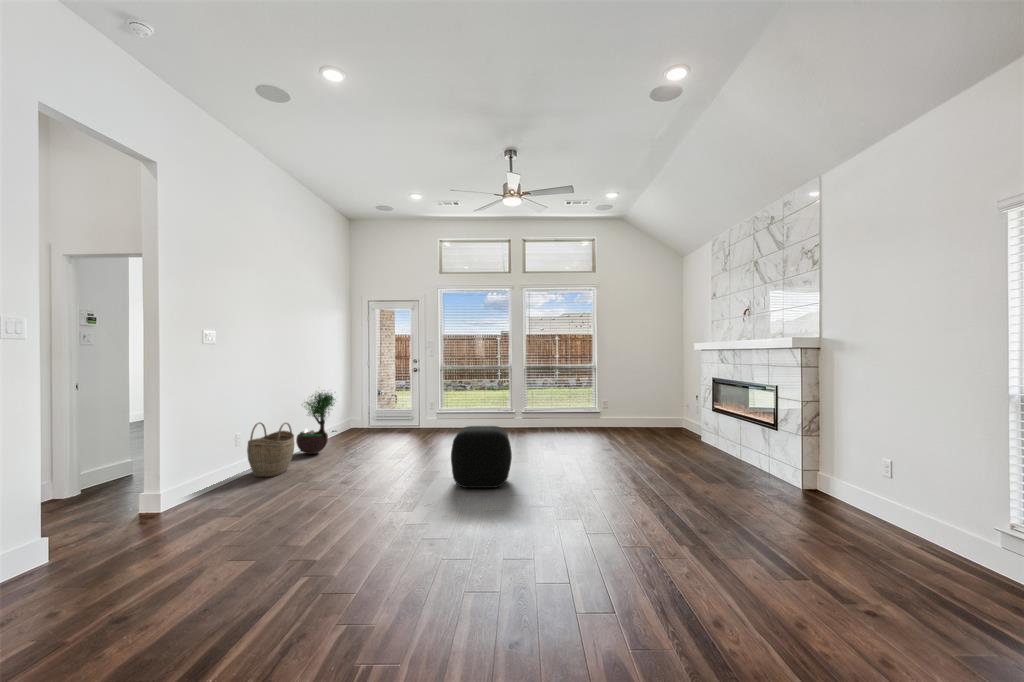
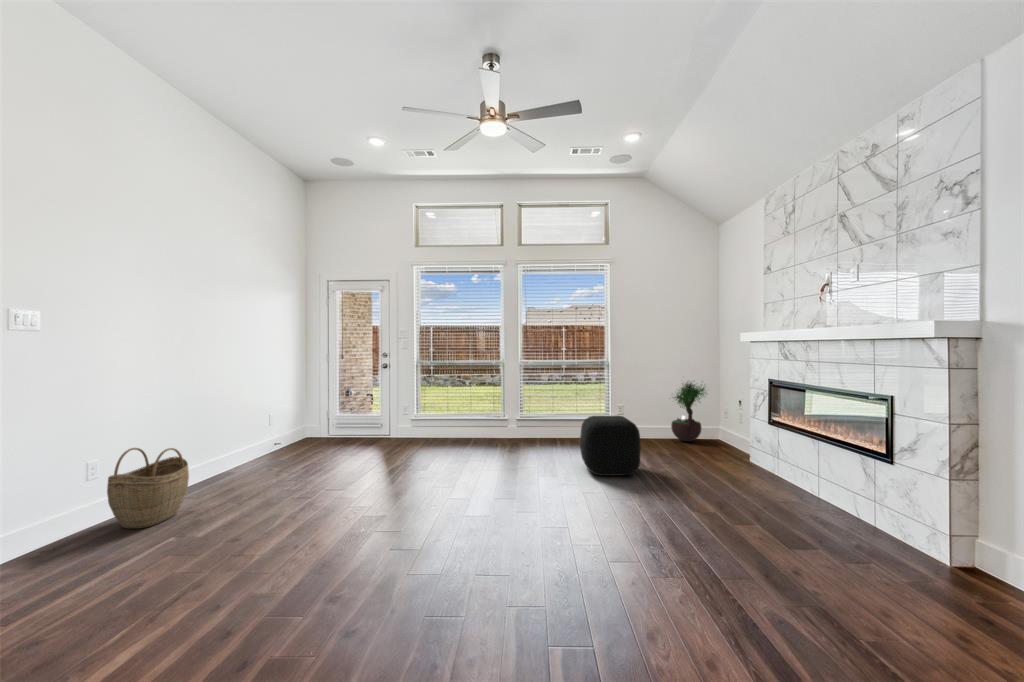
potted tree: present [296,392,335,454] -> present [671,382,705,441]
ottoman: present [451,426,512,488] -> present [580,416,641,475]

